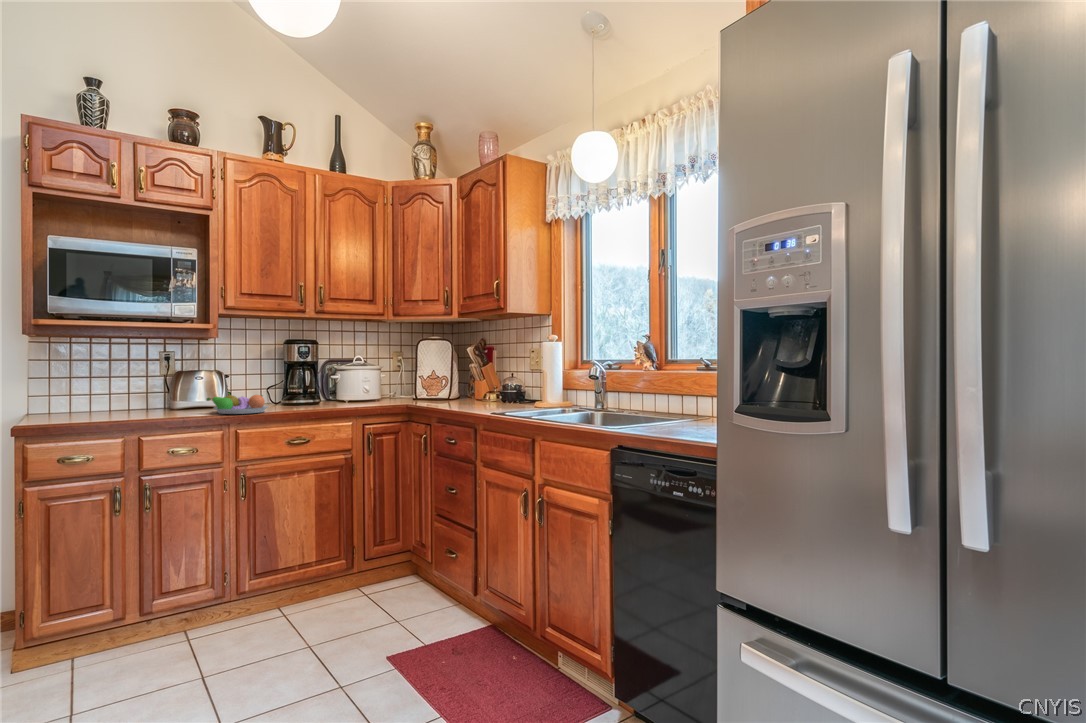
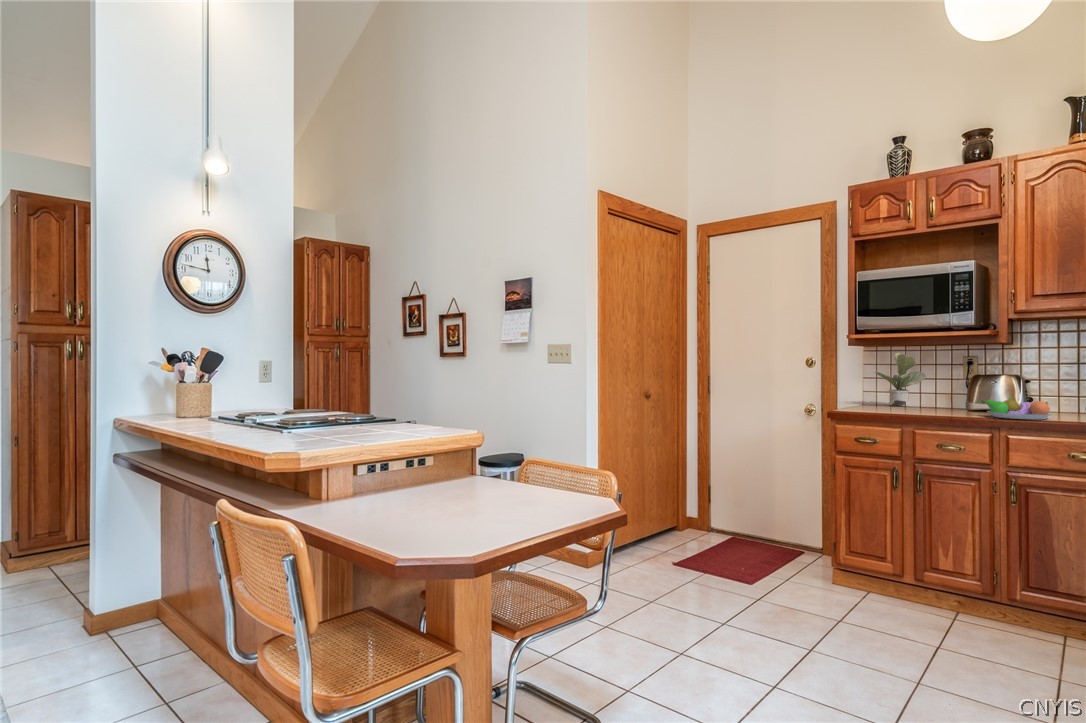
potted plant: none [58,345,125,412] -> present [875,353,926,405]

